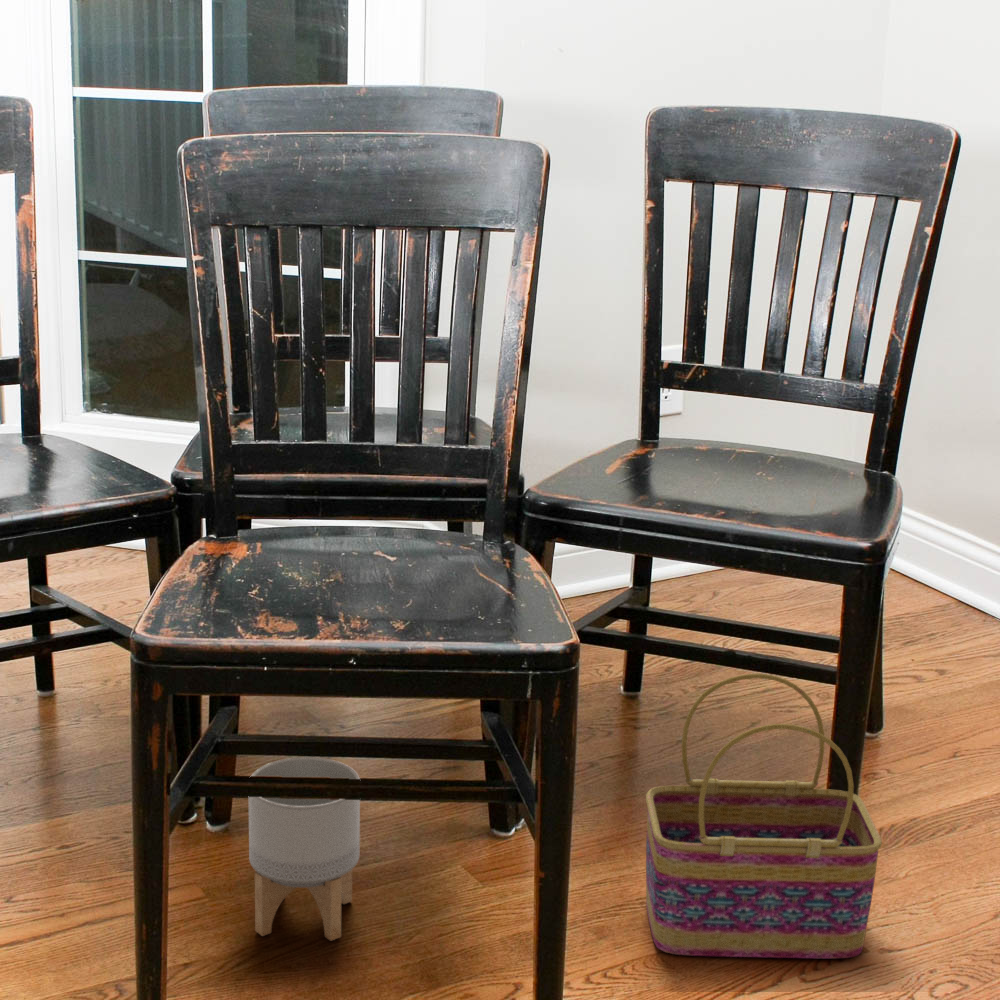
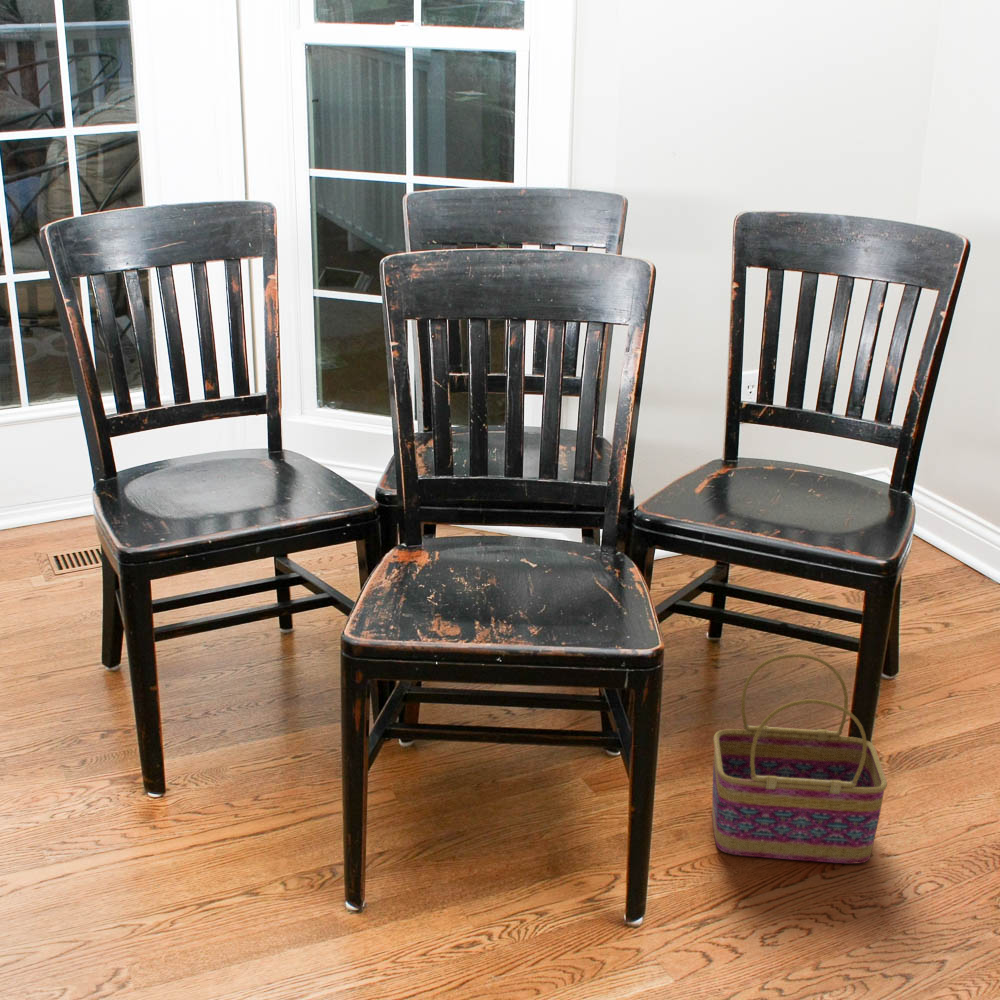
planter: present [249,757,360,941] -> none [429,700,507,831]

